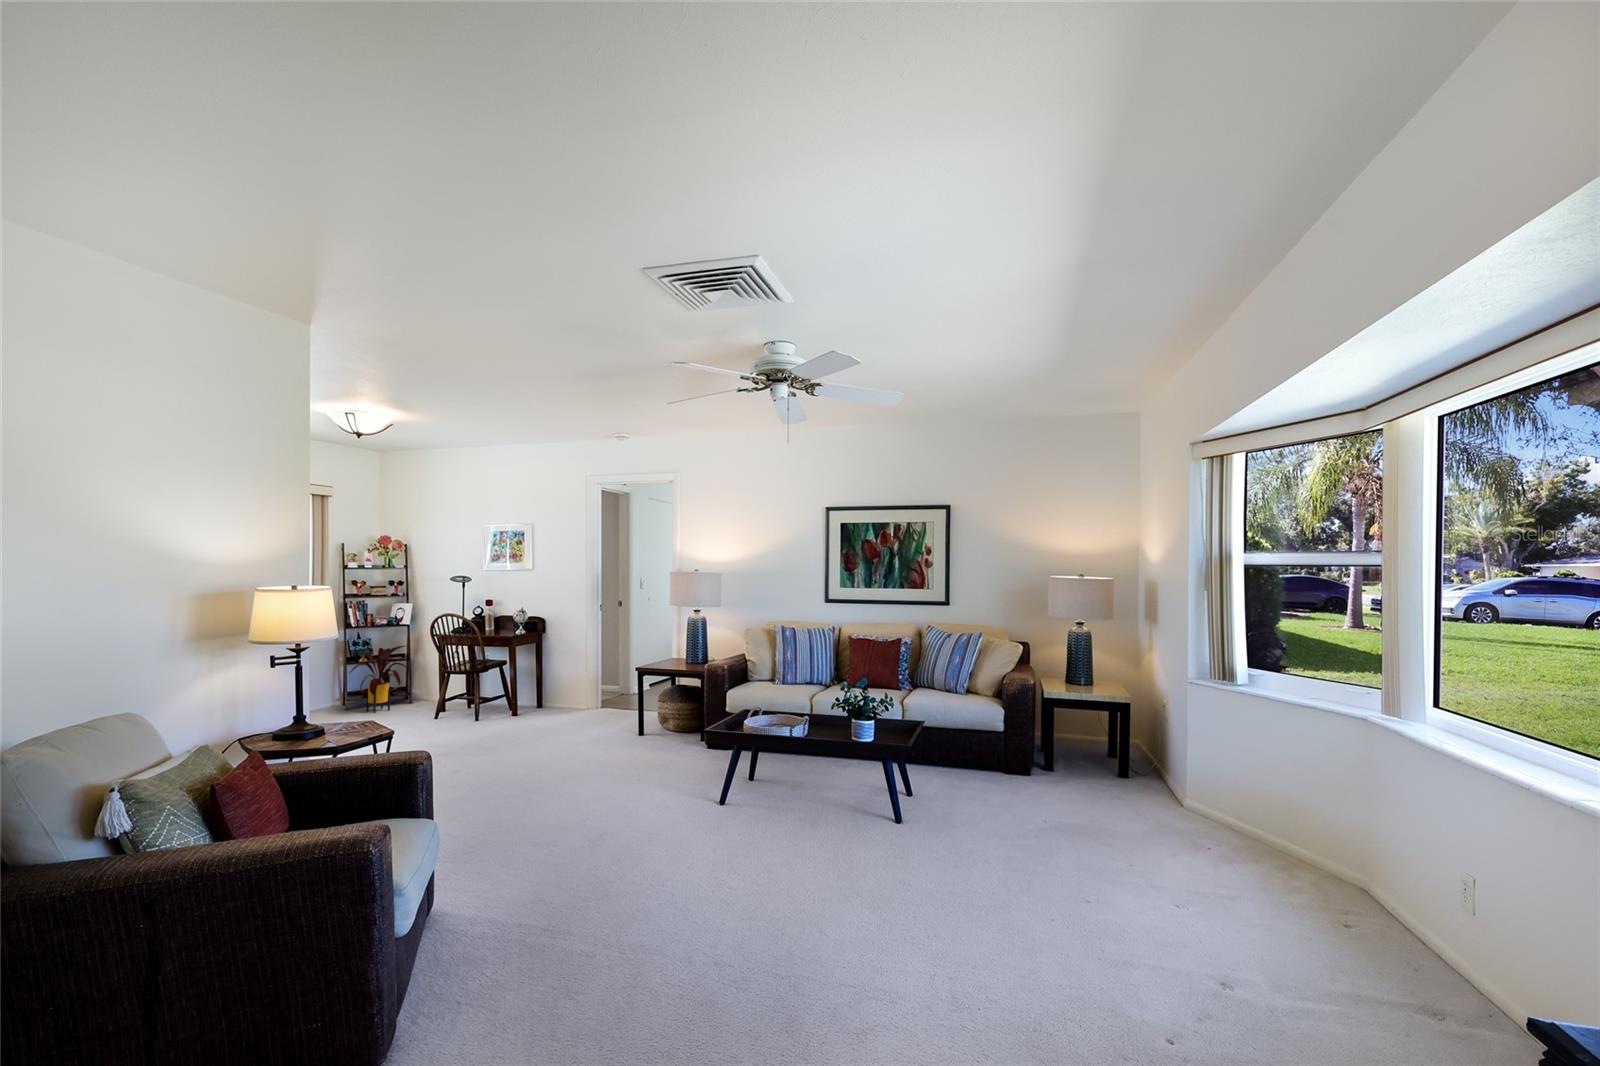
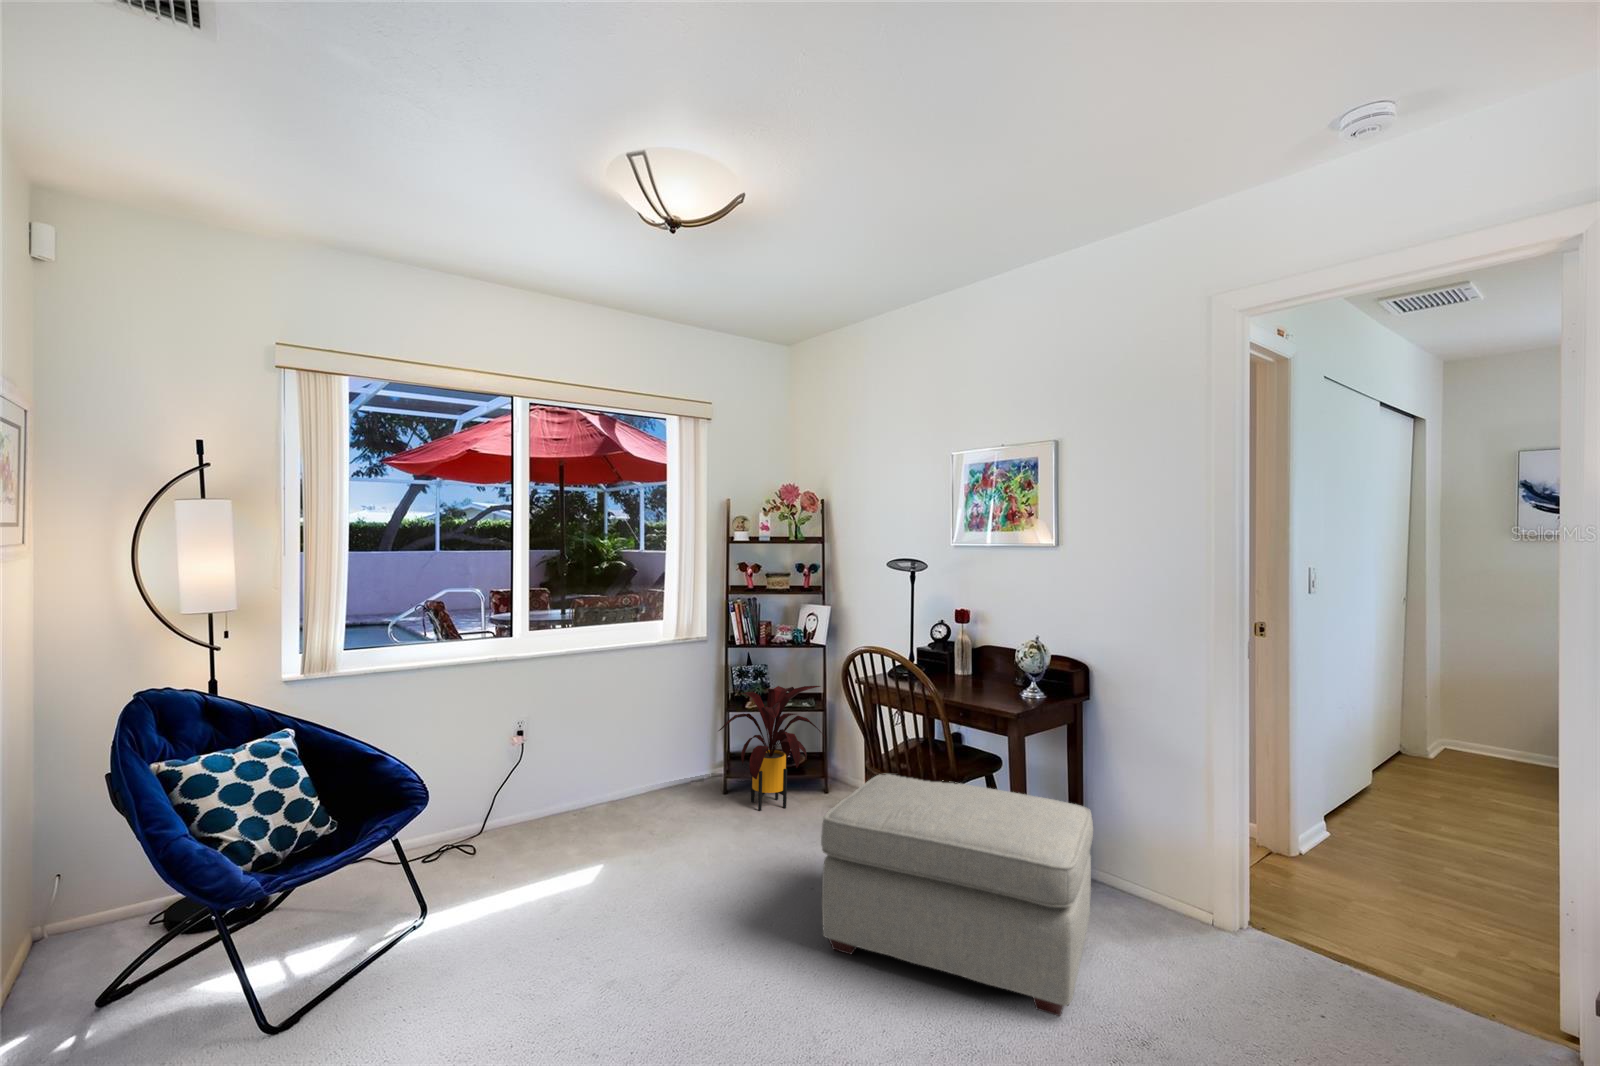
ottoman: none [431,669,541,734] -> present [821,774,1093,1016]

